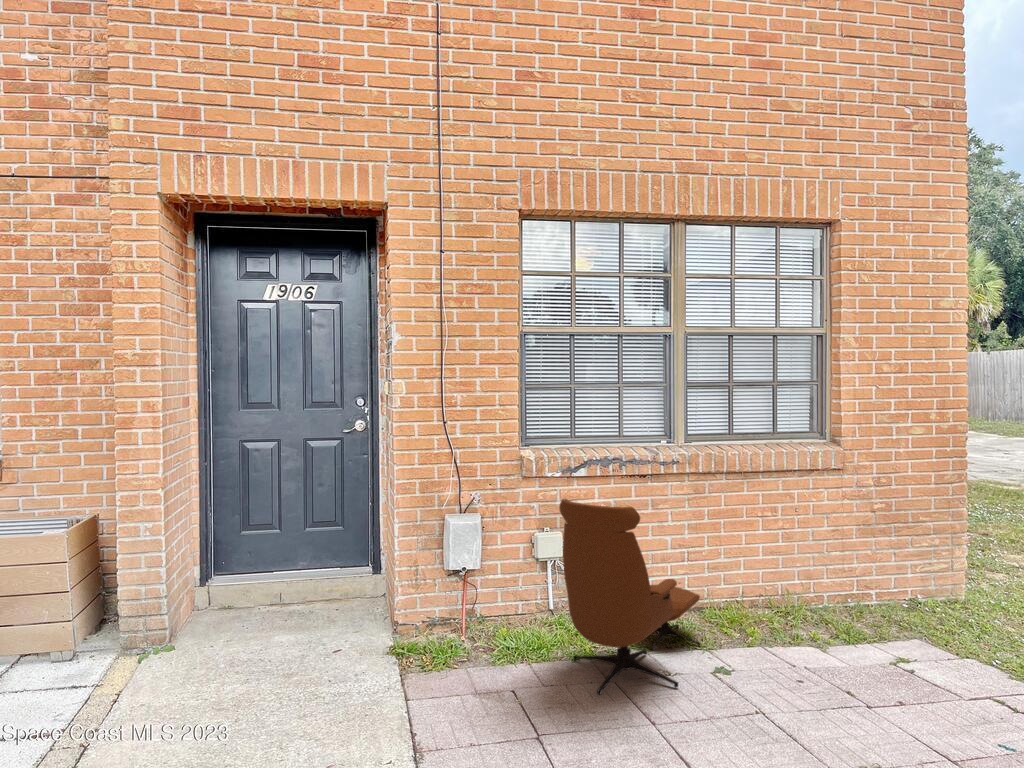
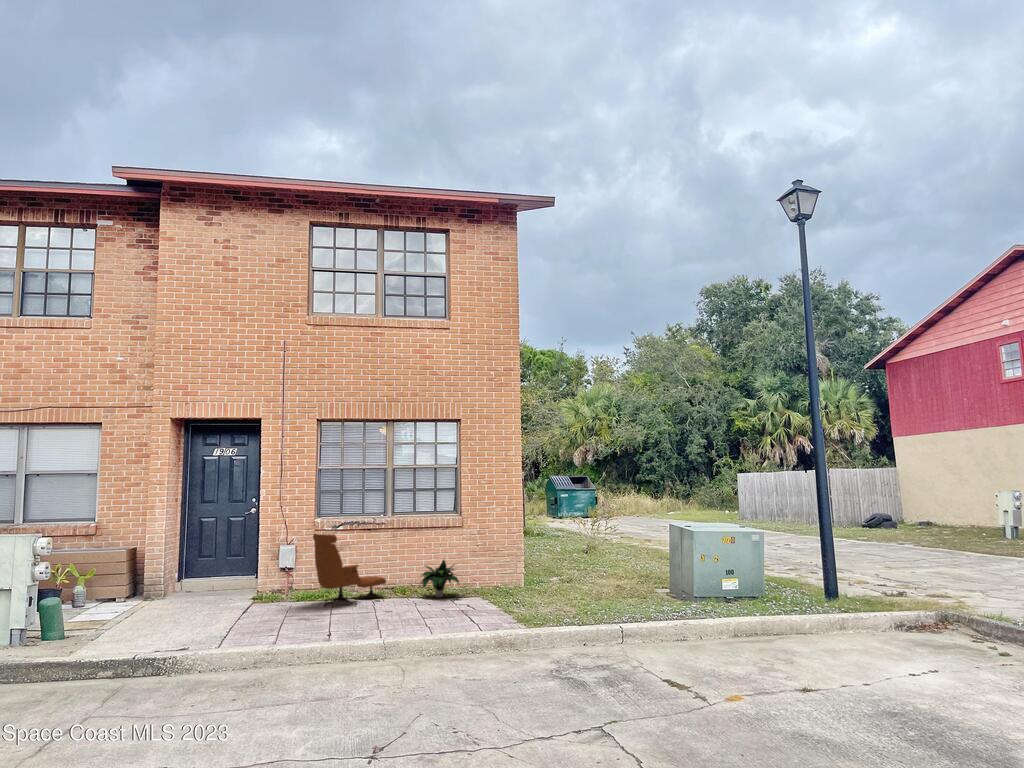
potted plant: none [769,546,894,639] -> present [421,560,459,597]

